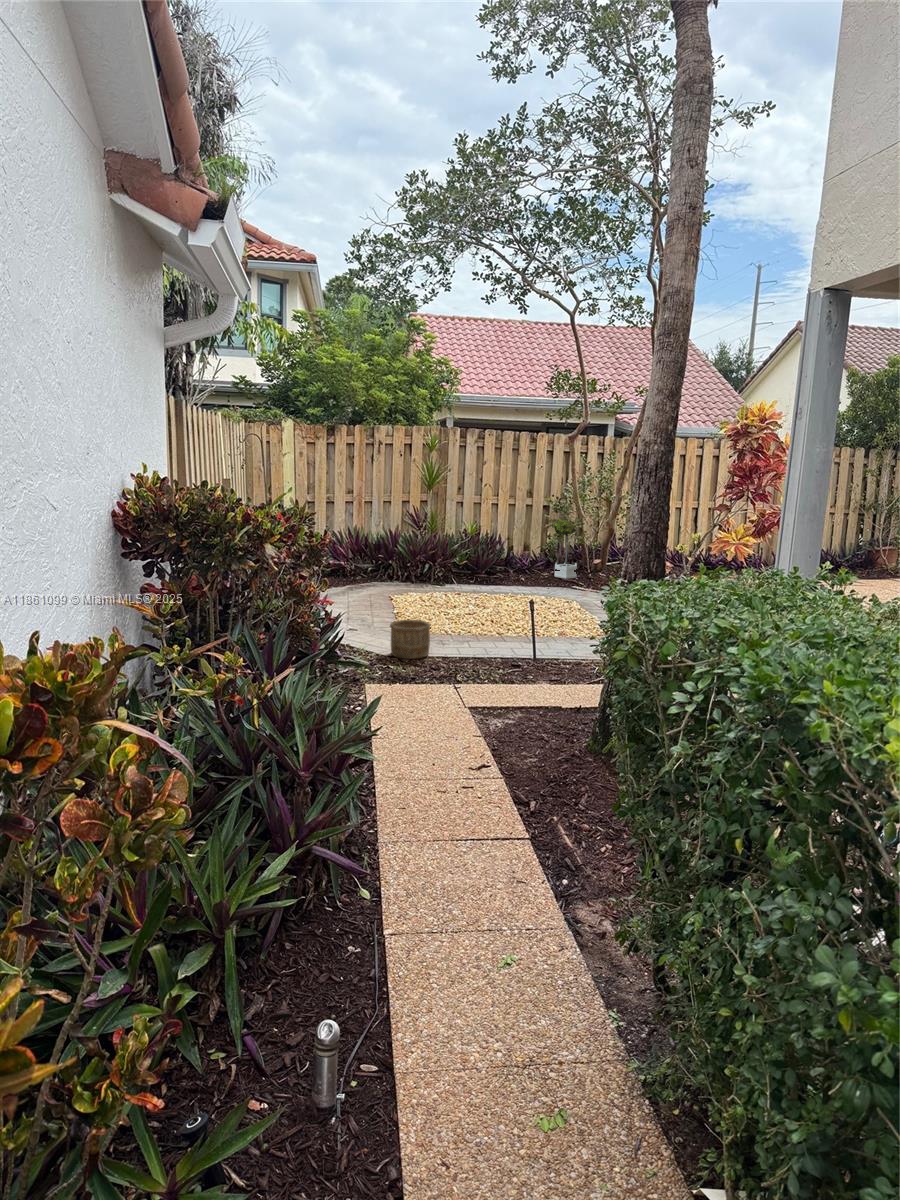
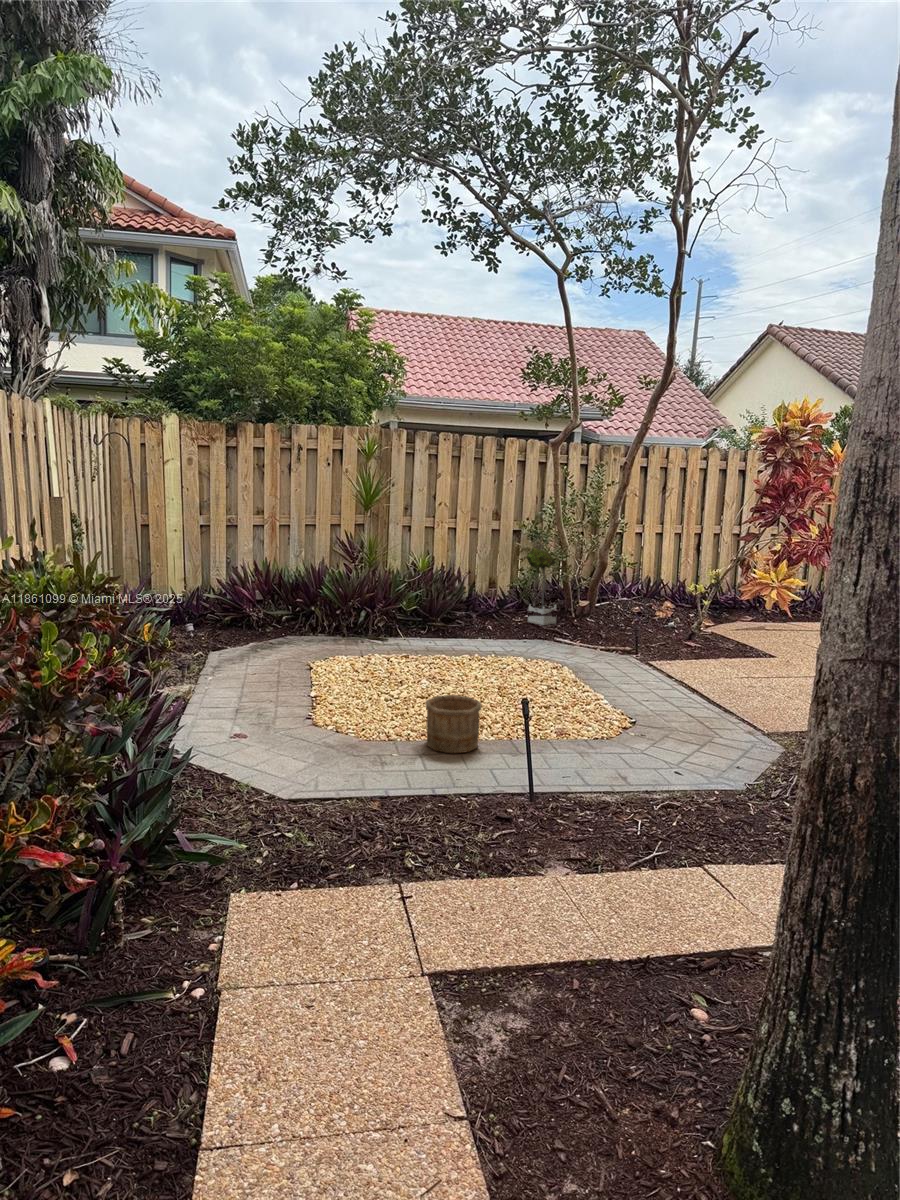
wooden bucket: present [390,620,431,659] -> present [426,695,481,753]

